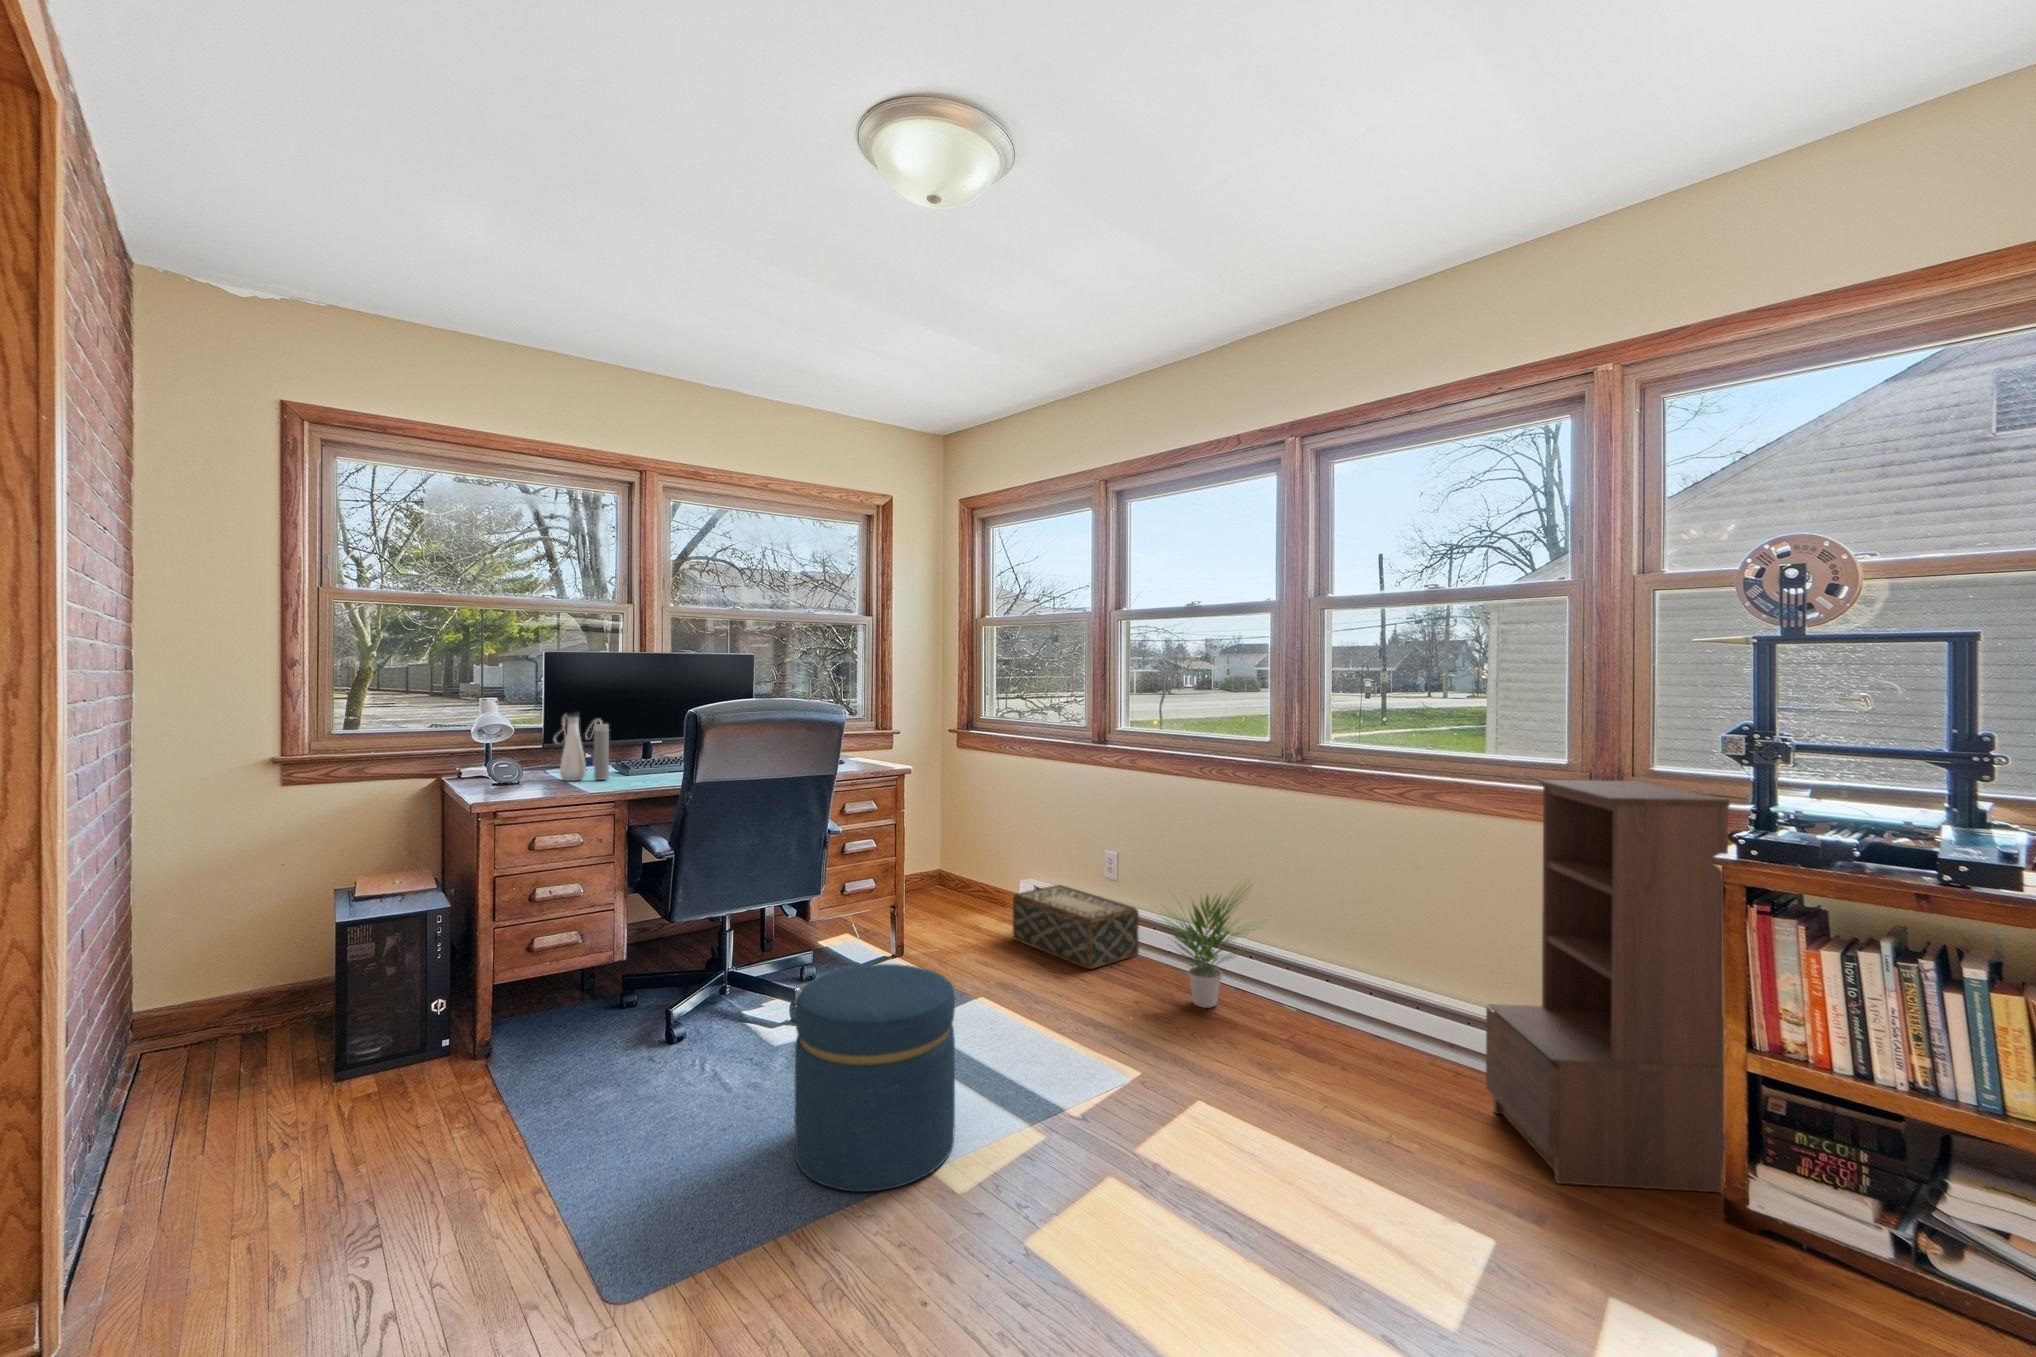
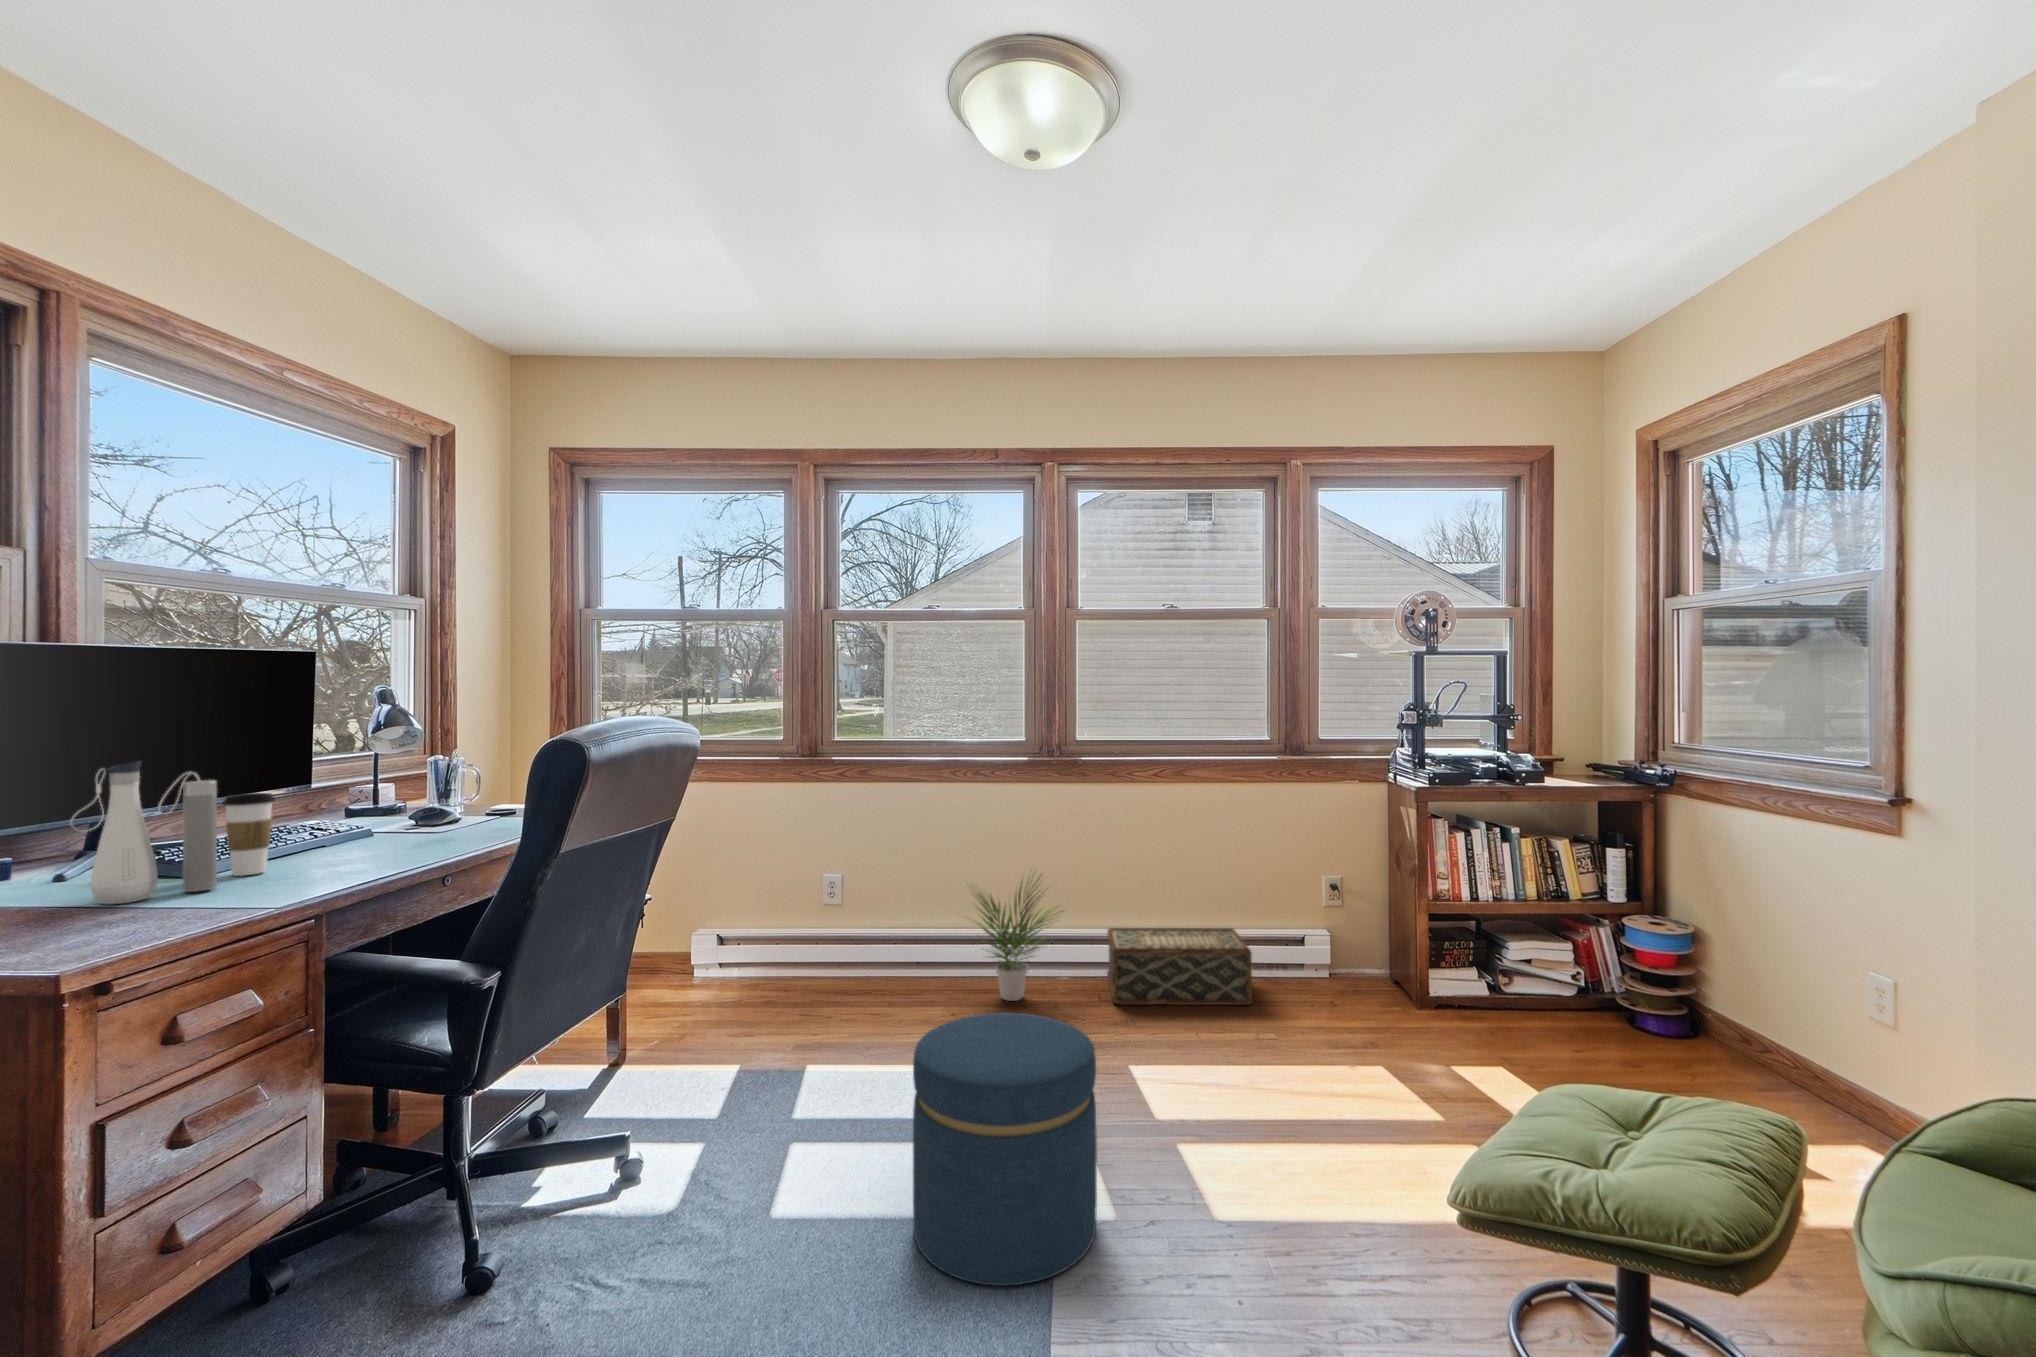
coffee cup: none [628,733,651,776] -> present [222,793,275,876]
bookshelf: present [1486,780,1730,1192] -> none [1270,747,1404,1022]
woven basket: present [1013,885,1139,969] -> present [1107,928,1252,1005]

